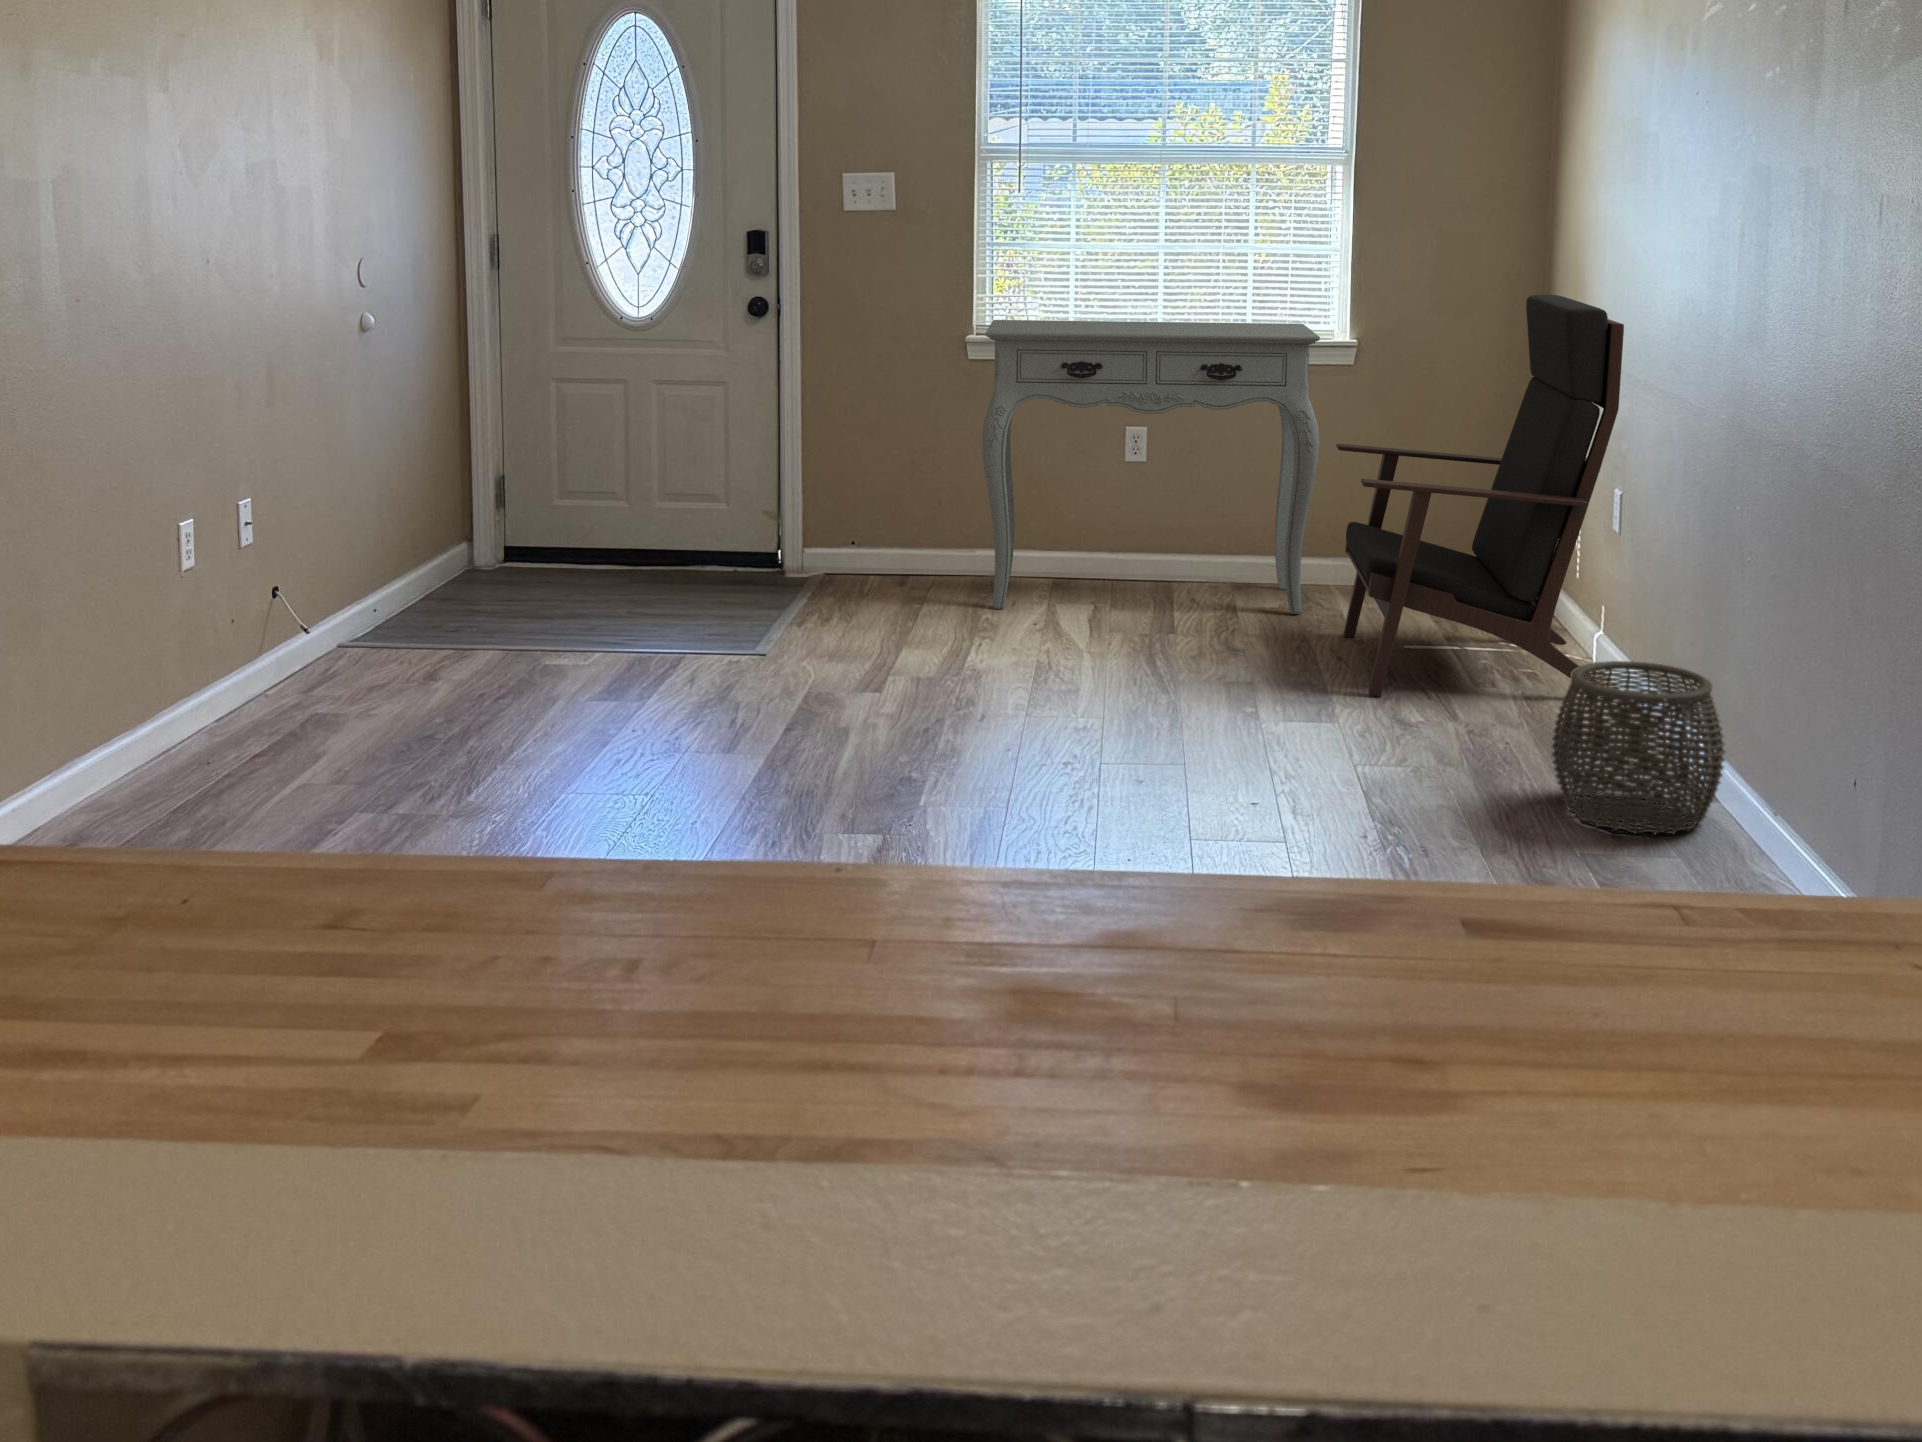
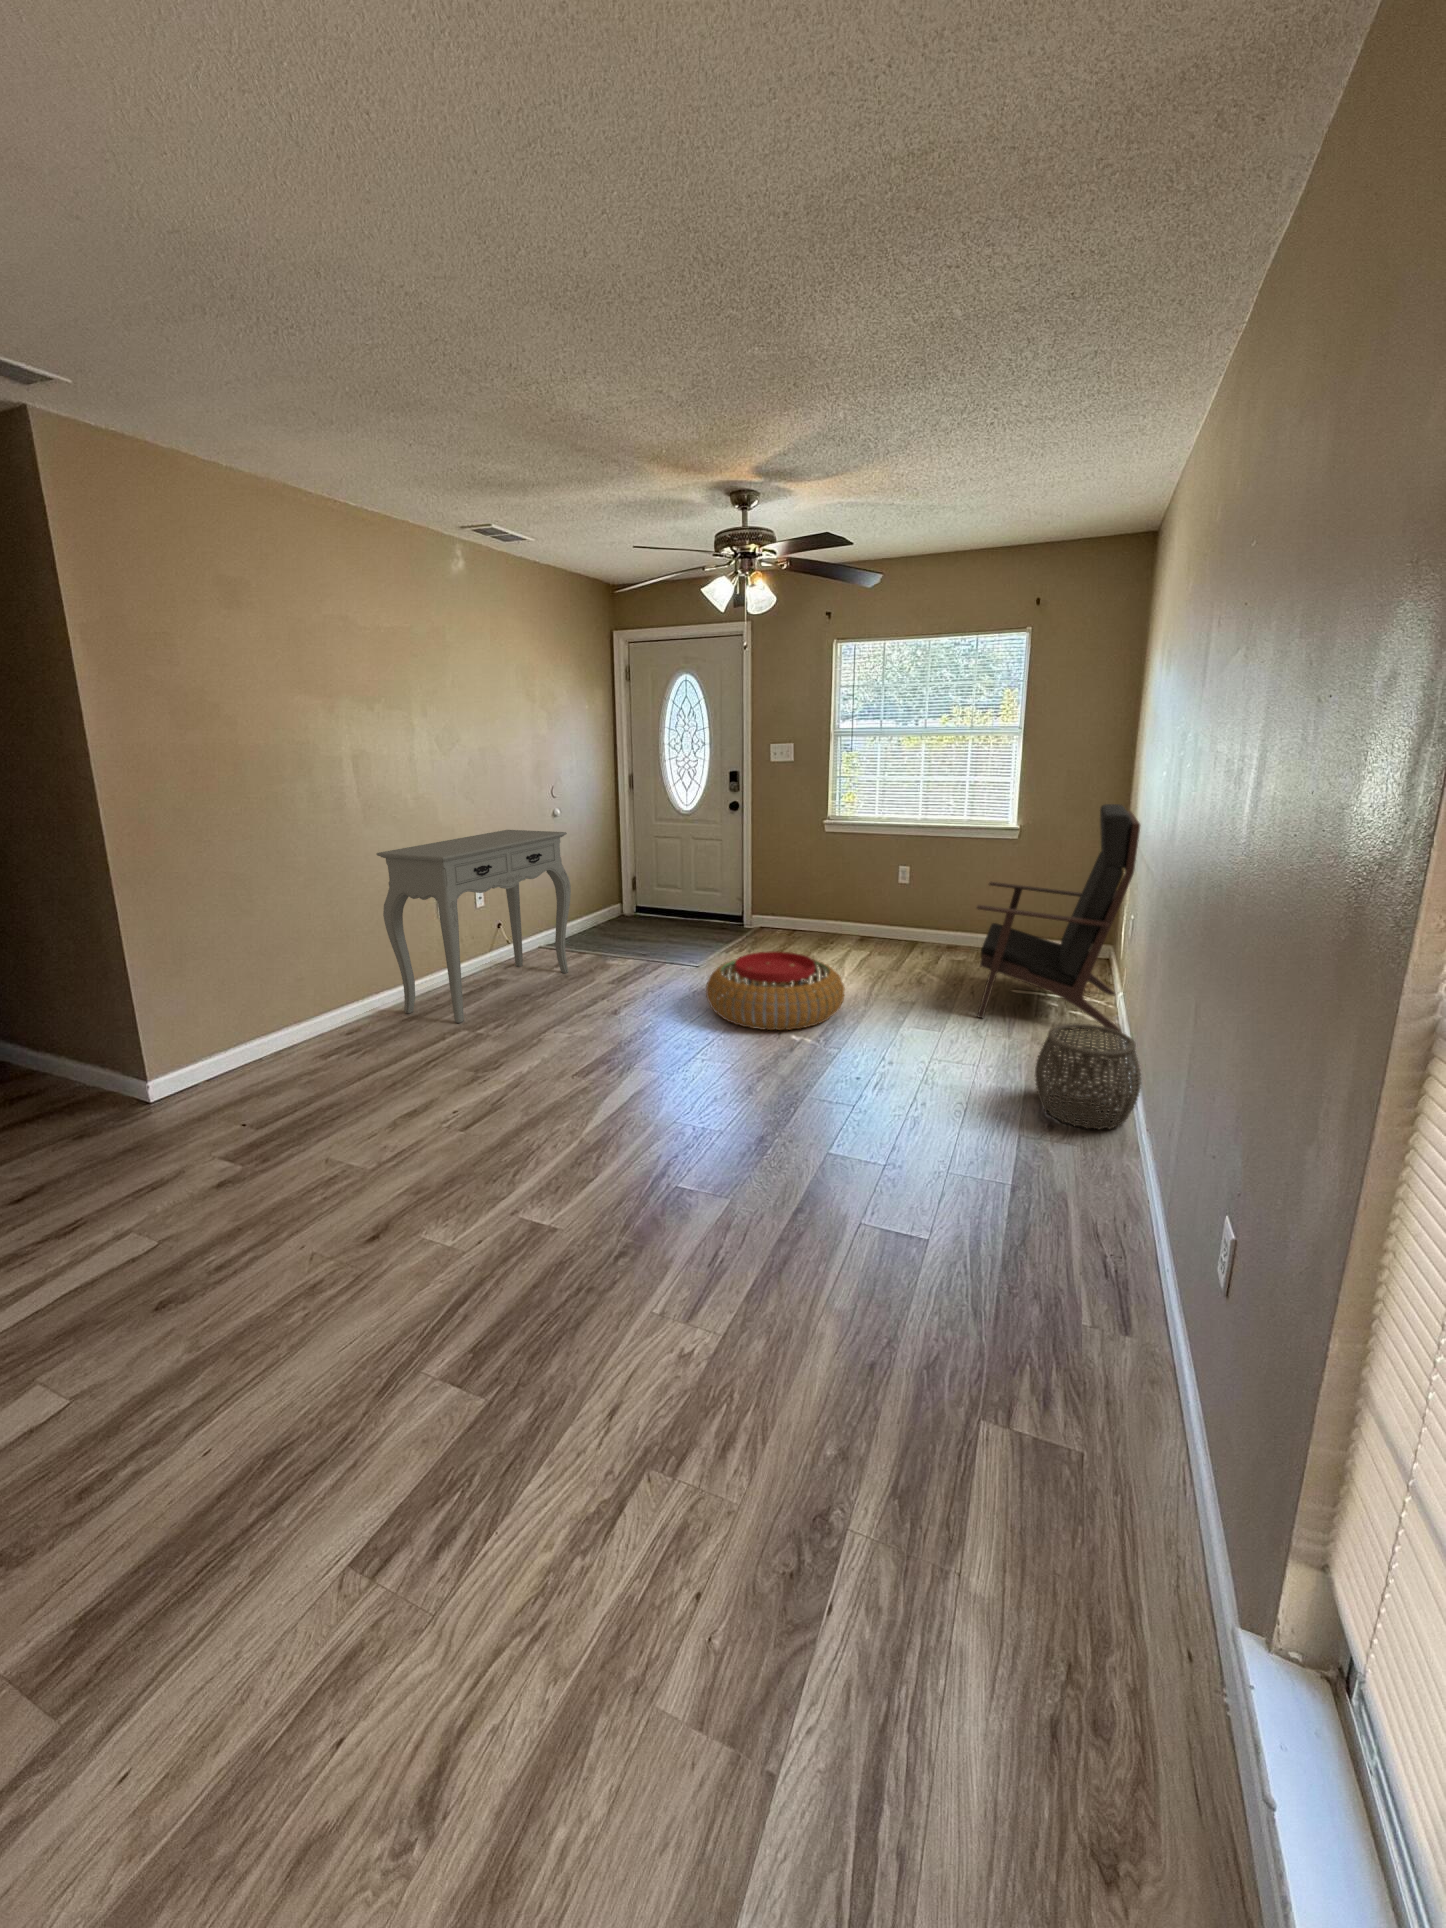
console table: present [982,320,1320,614] -> present [376,830,571,1023]
pouf: none [846,596,1133,749] -> present [706,951,845,1030]

